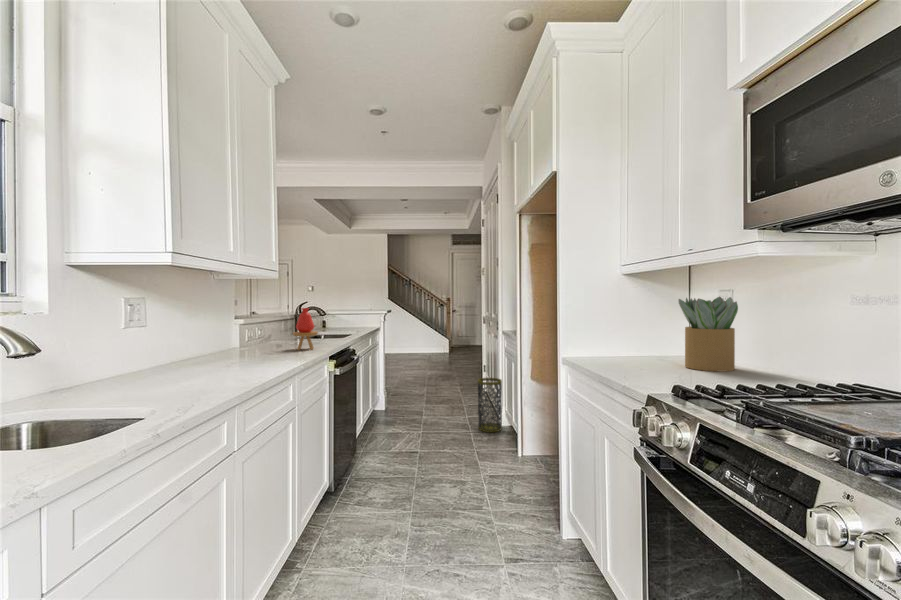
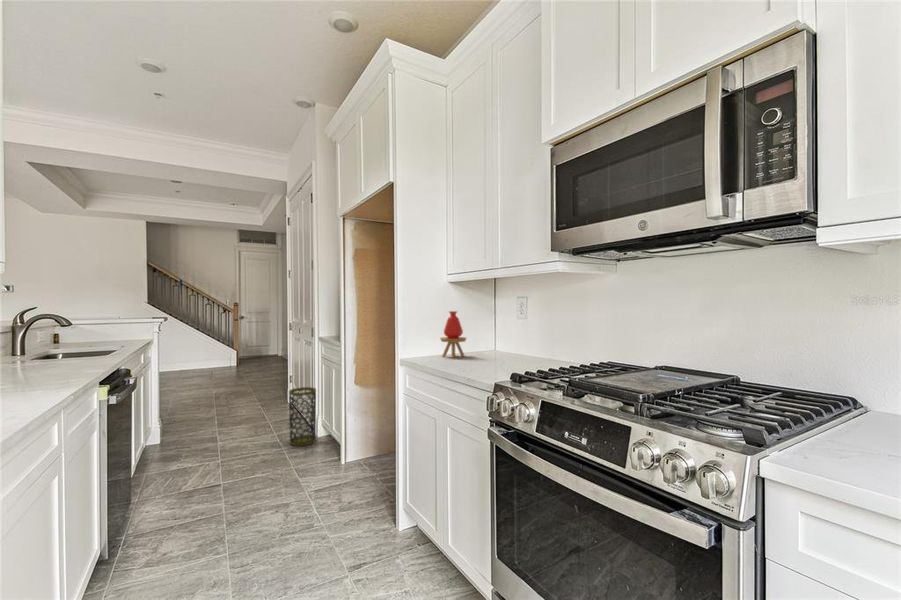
potted plant: present [678,297,738,371] -> none [495,301,534,361]
vase: present [293,308,318,350] -> present [440,311,466,358]

